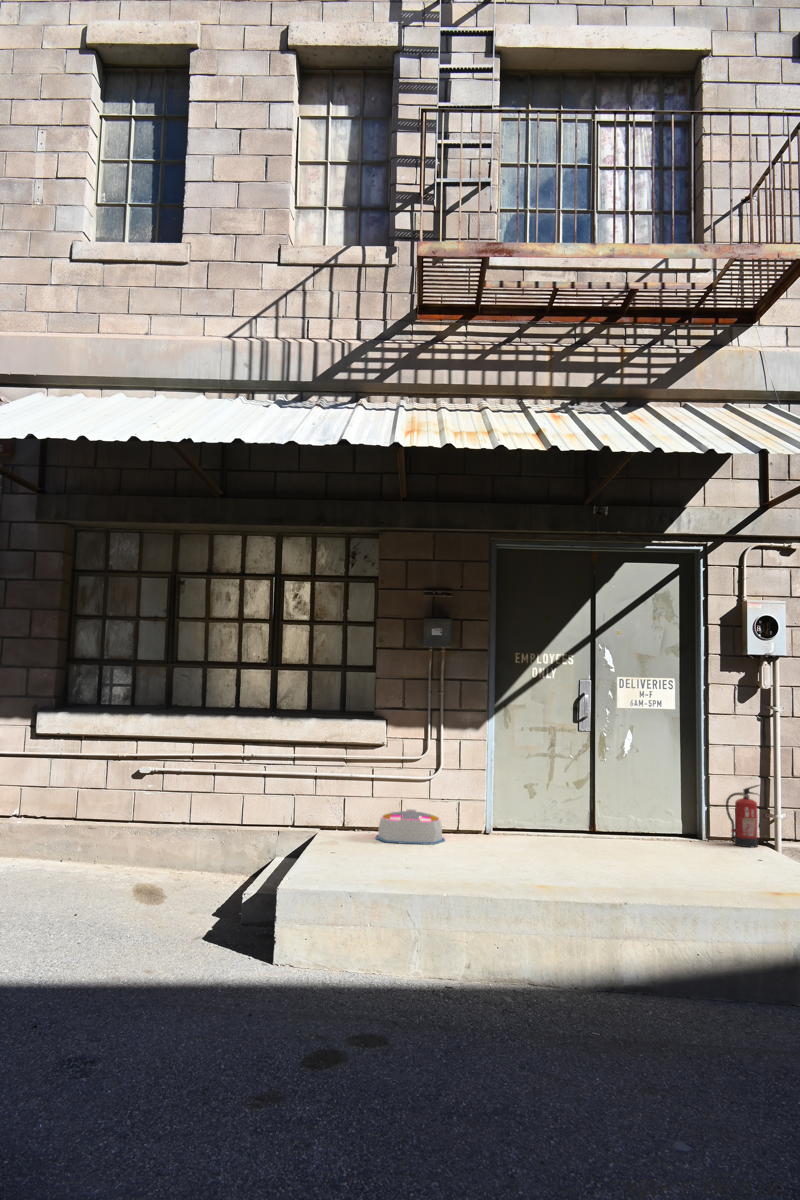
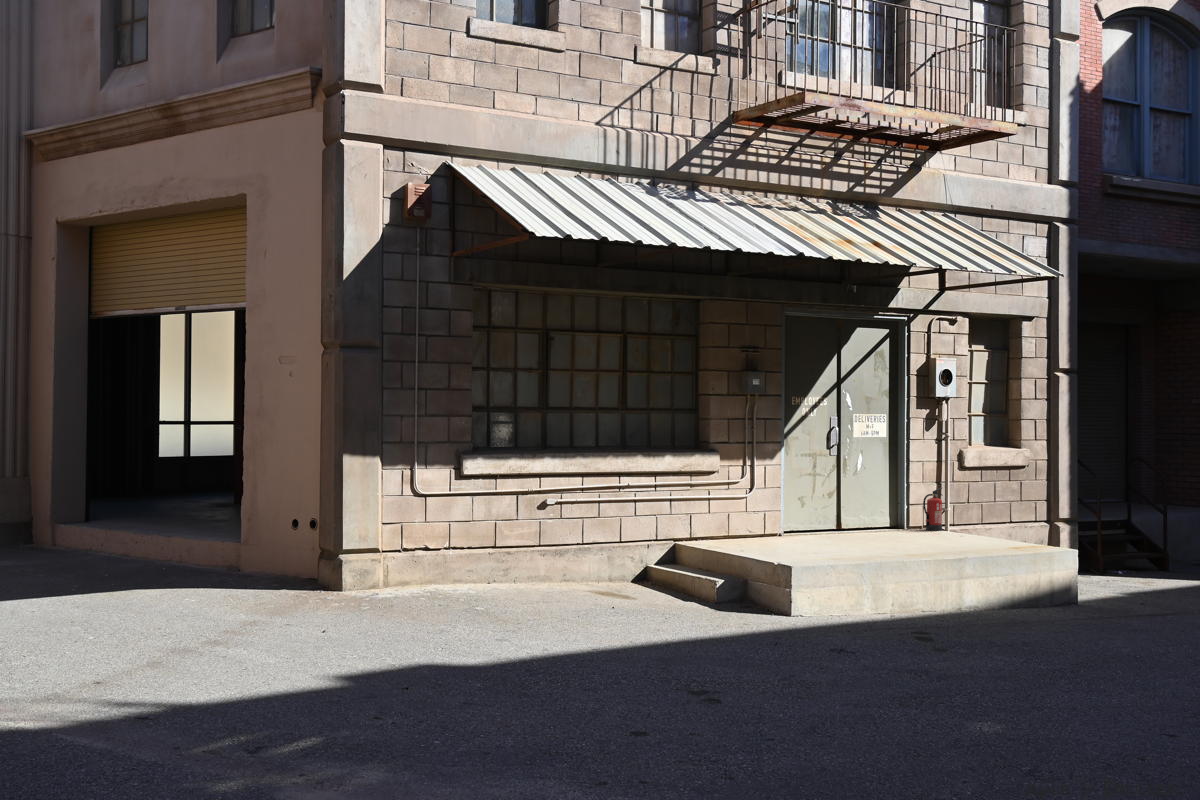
storage bin: present [376,809,445,844] -> none [725,520,775,543]

